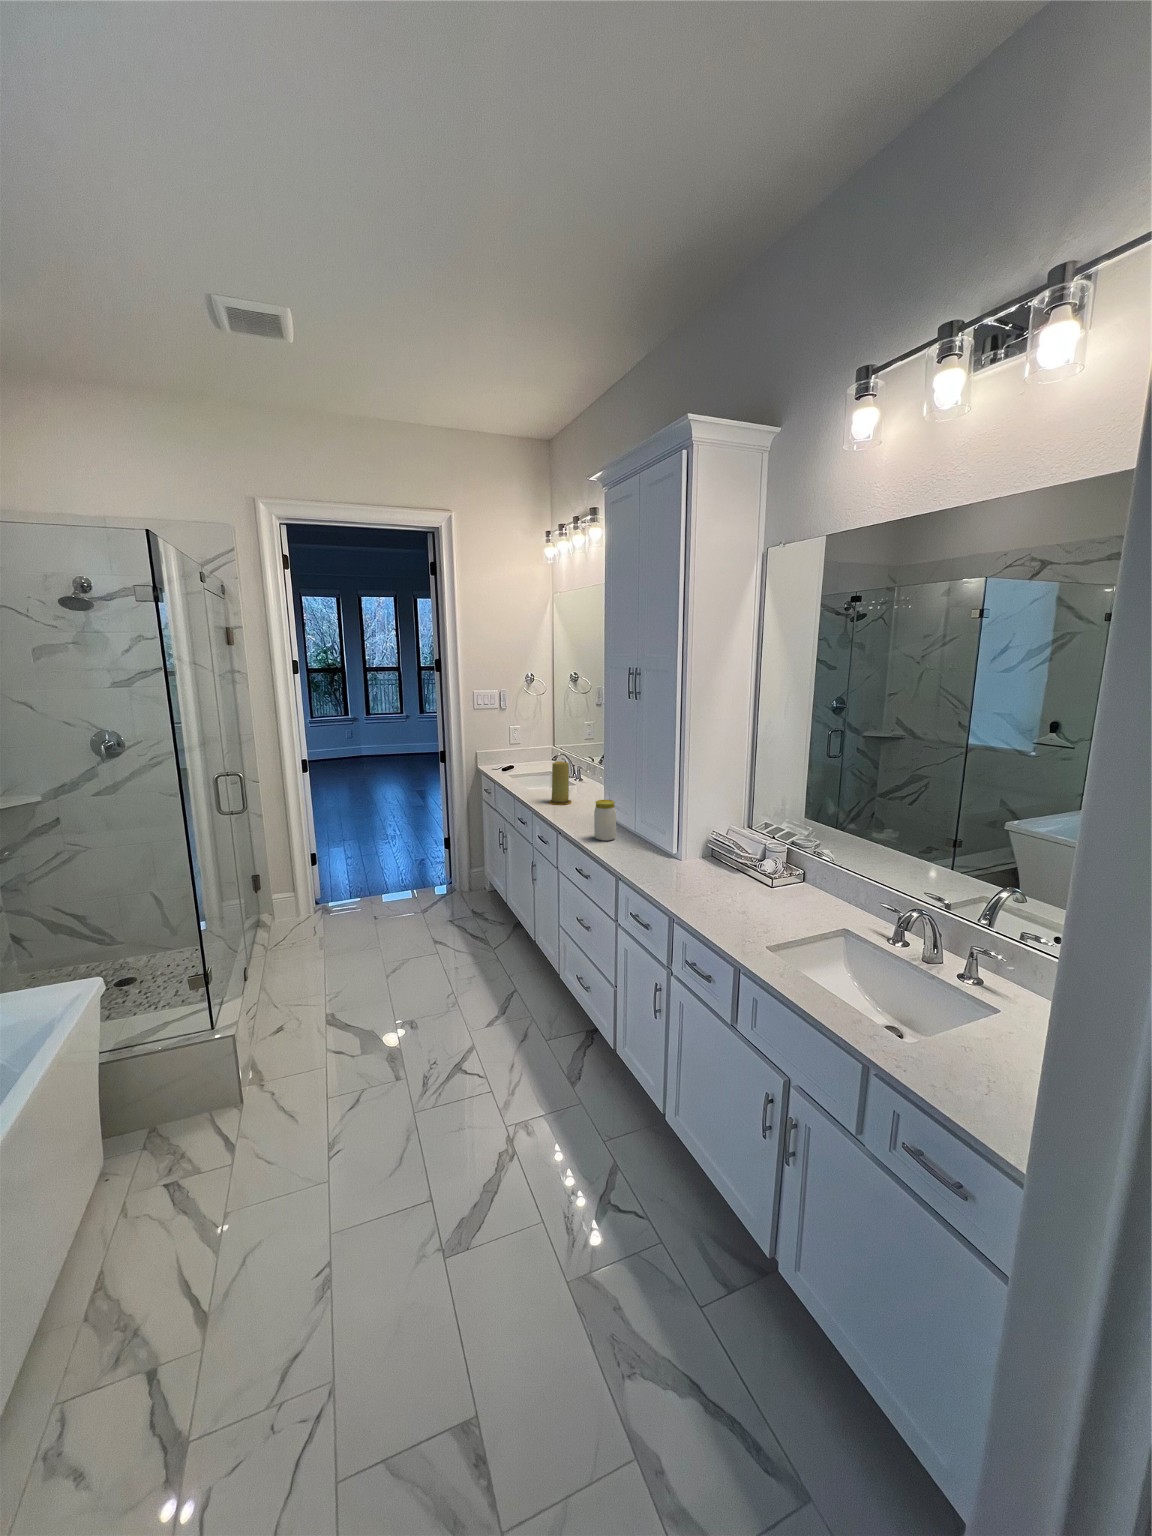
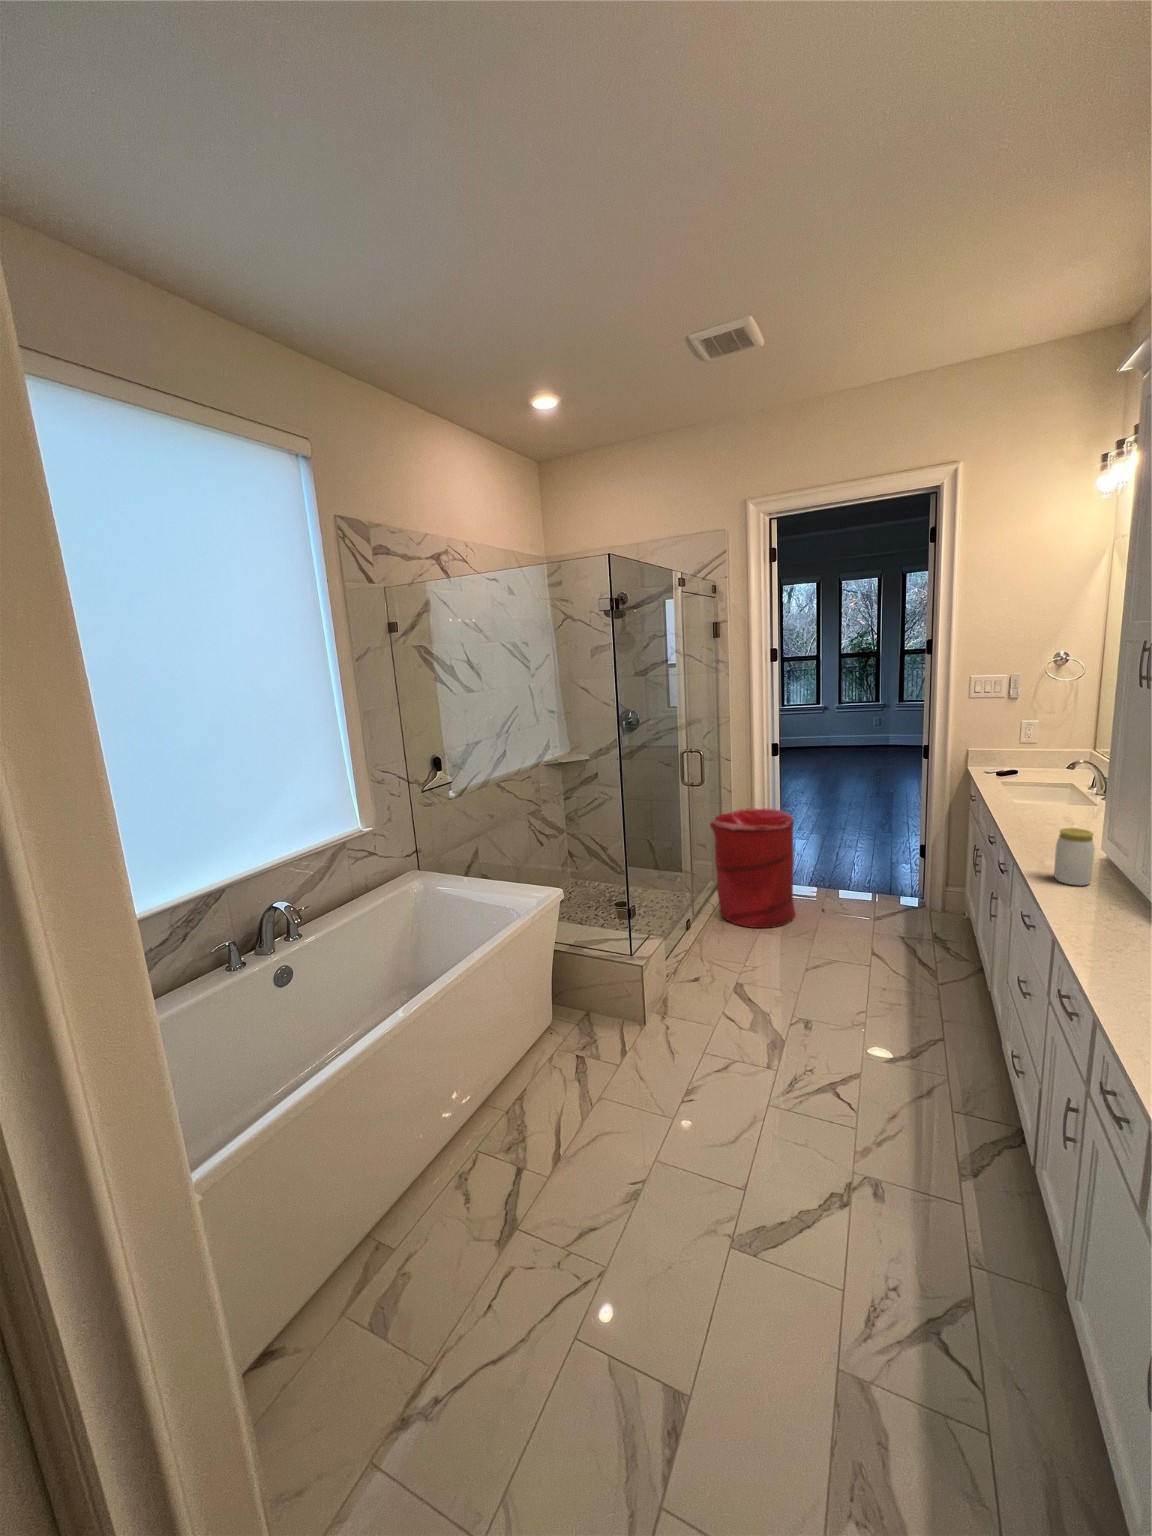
candle: present [549,761,571,805] -> none [1027,771,1065,828]
laundry hamper: none [248,827,352,959] -> present [710,808,796,928]

